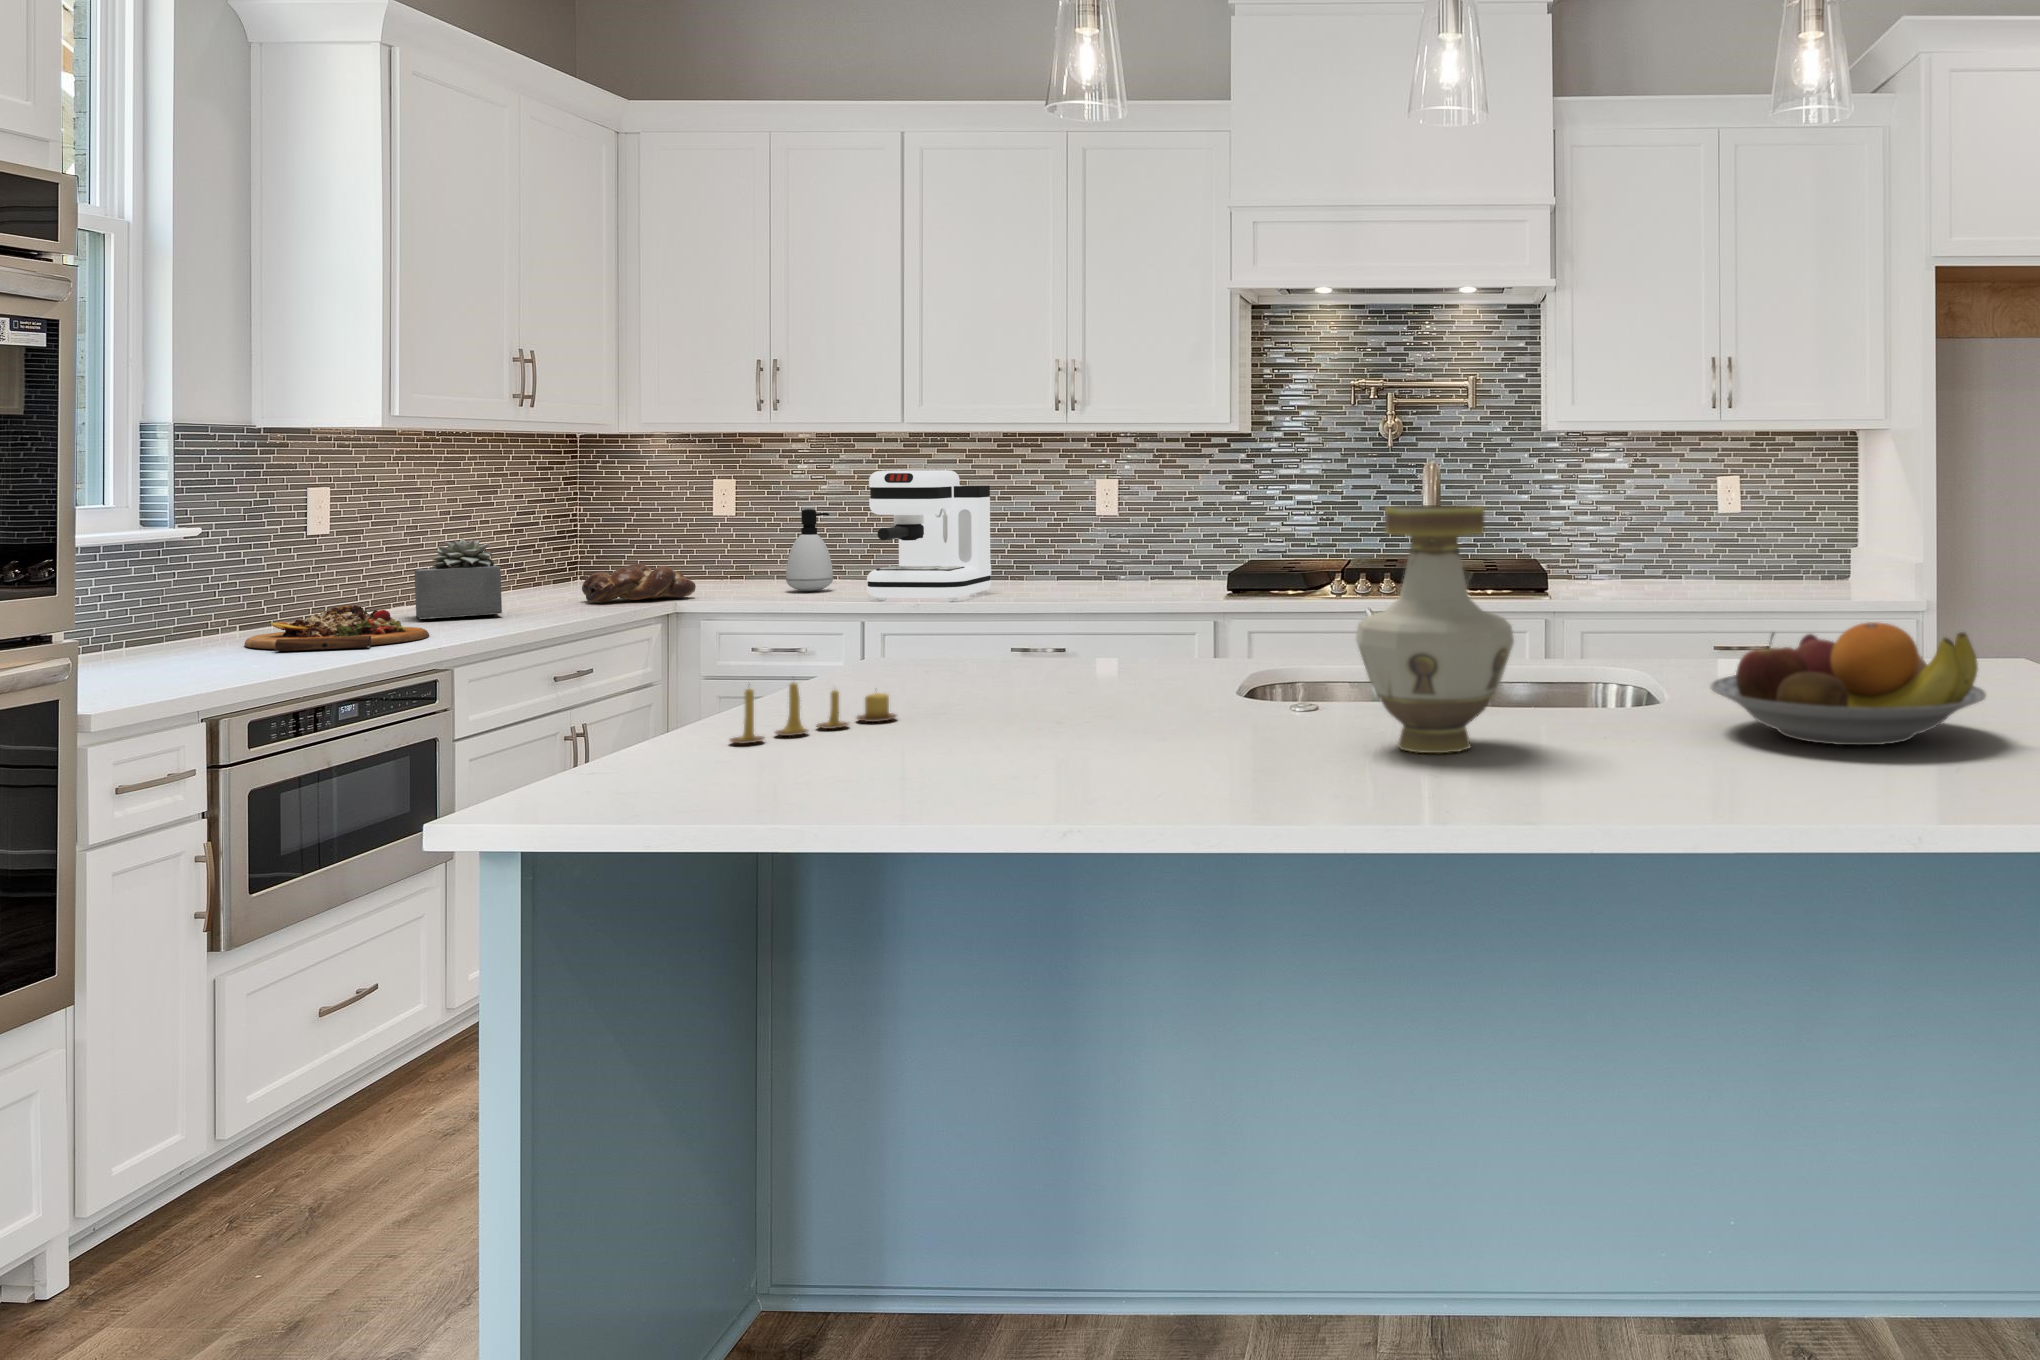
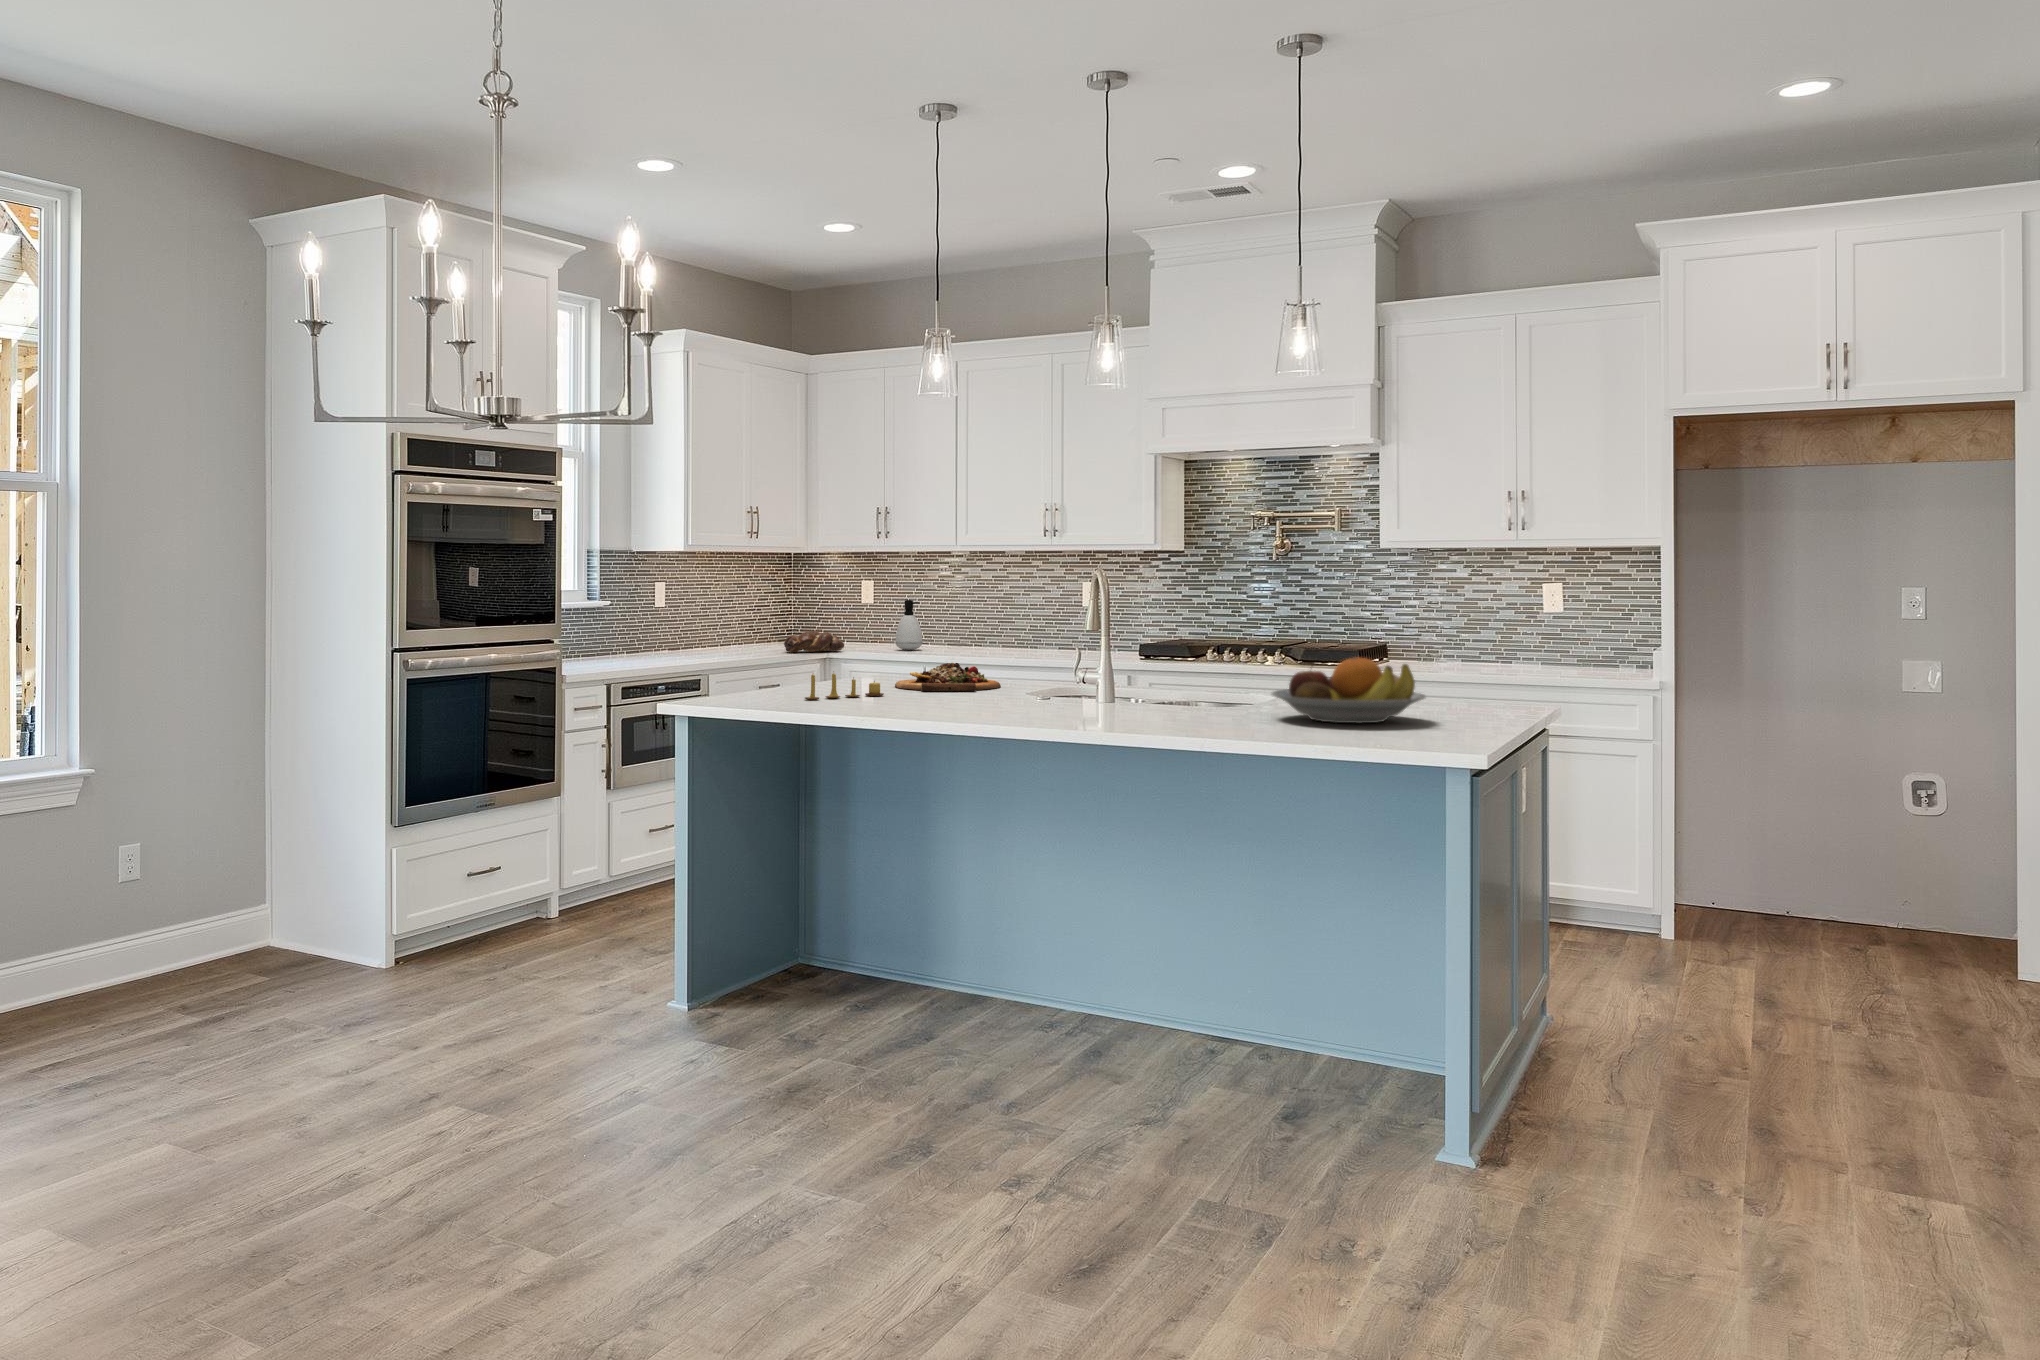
coffee maker: present [867,470,991,600] -> none [936,576,1012,657]
vase: present [1356,505,1514,753] -> none [1076,592,1157,716]
succulent plant: present [415,538,502,619] -> none [700,613,742,656]
cutting board: present [245,605,429,651] -> present [895,663,1001,691]

